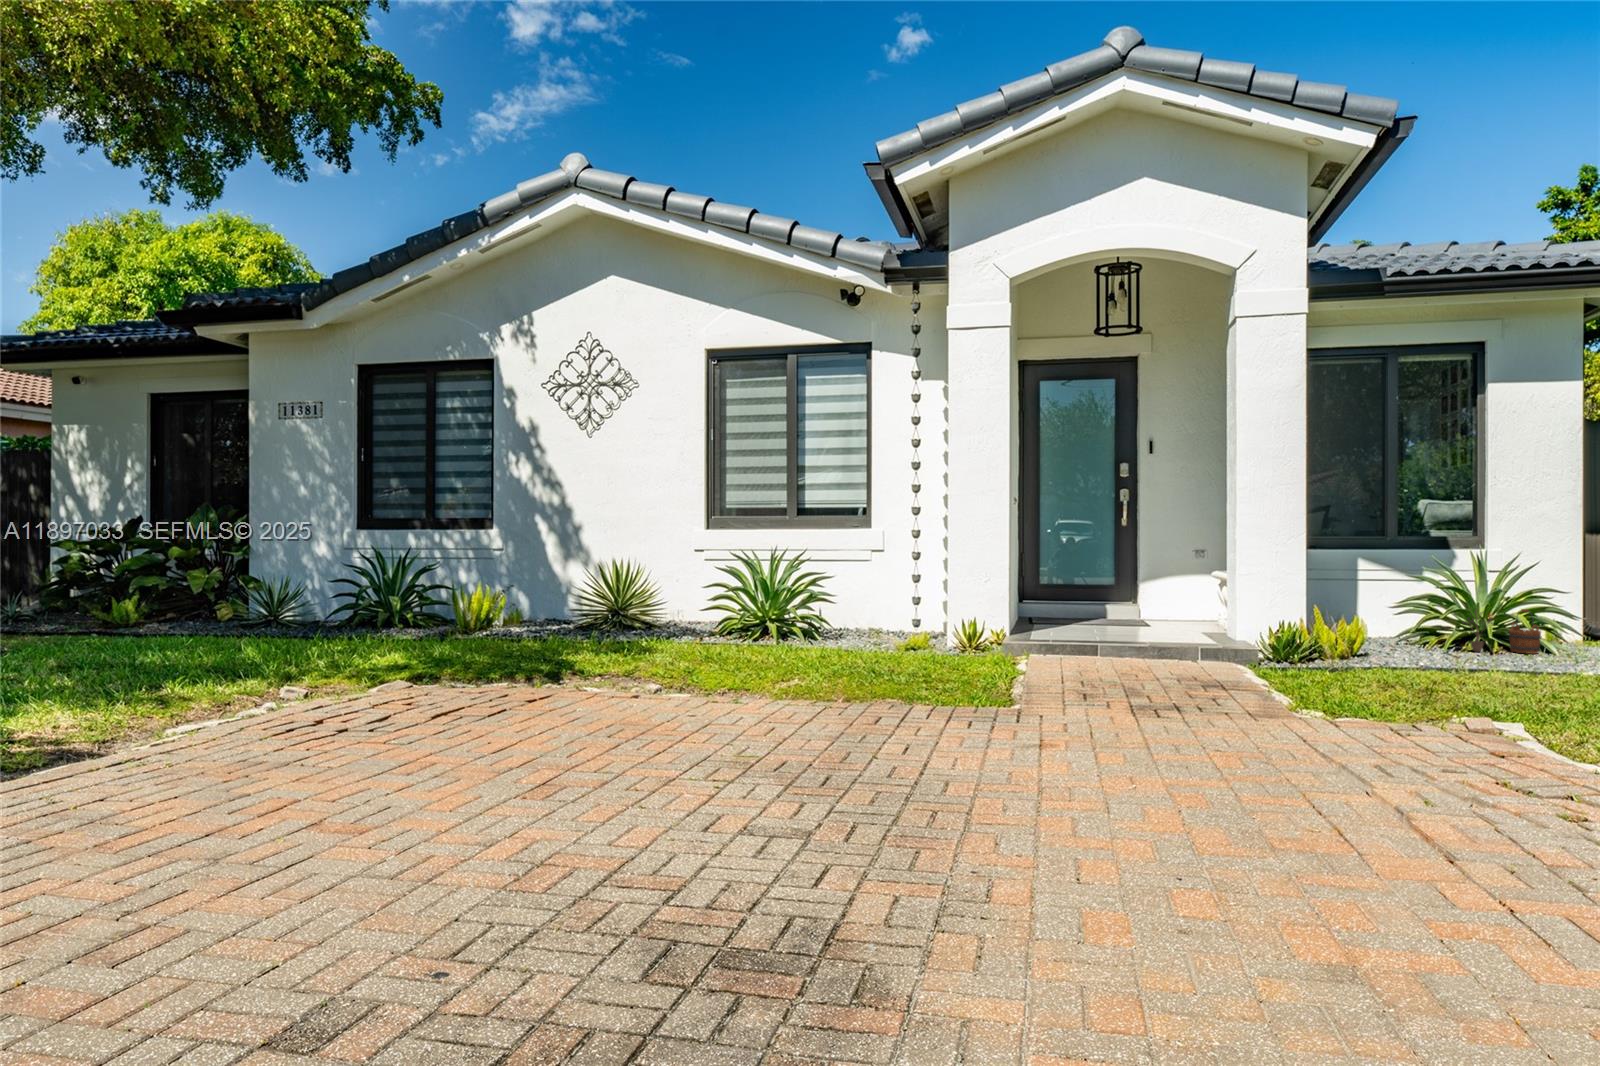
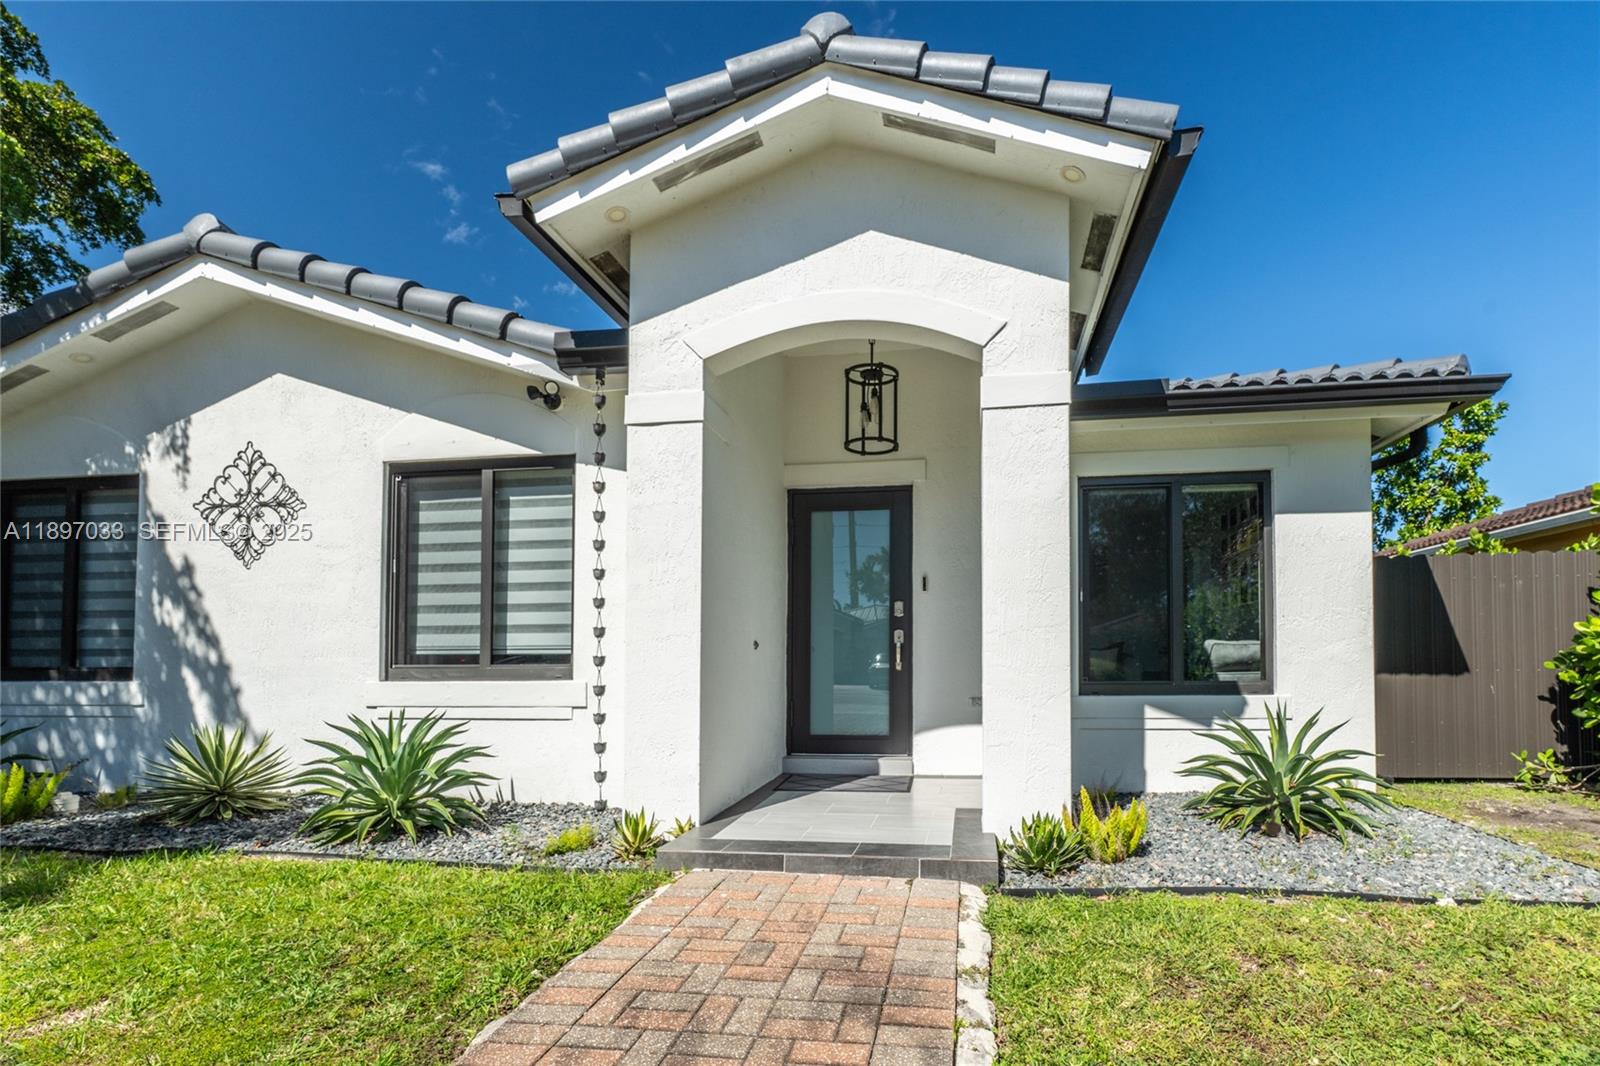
wooden bucket: present [1509,609,1542,654] -> none [1308,782,1345,840]

